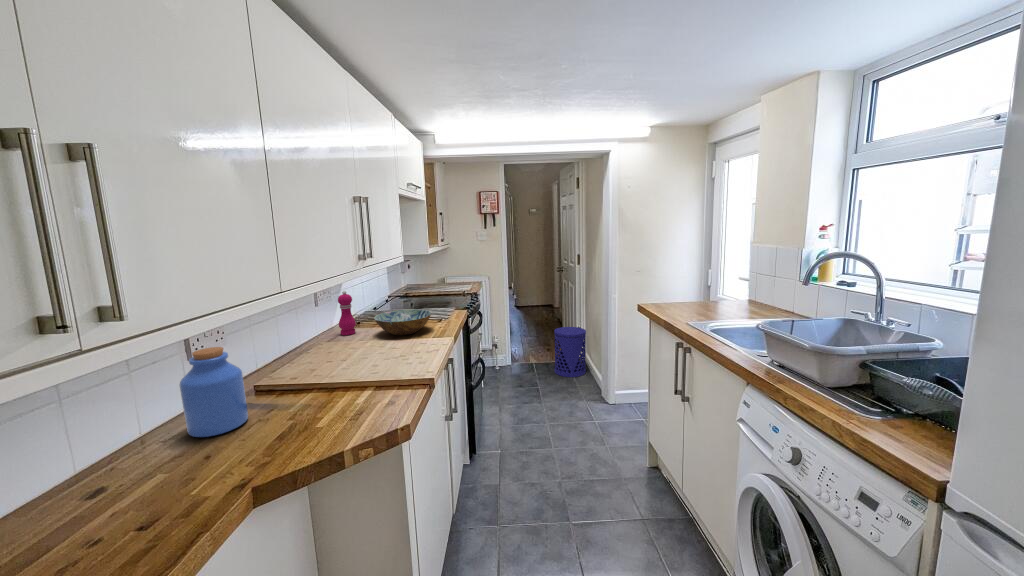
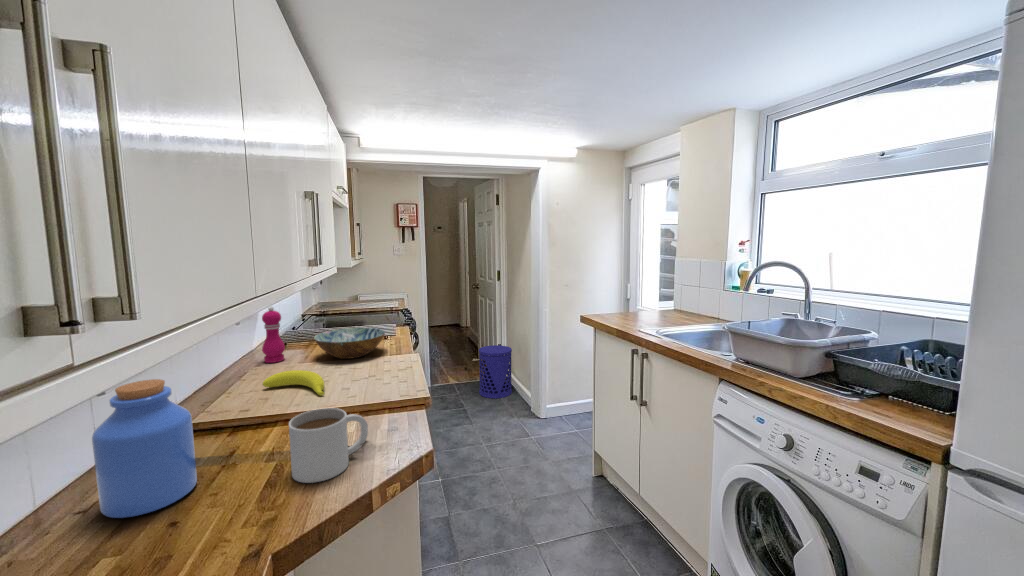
fruit: none [324,343,365,365] -> present [263,370,325,396]
mug: none [300,376,363,431] -> present [289,408,368,483]

